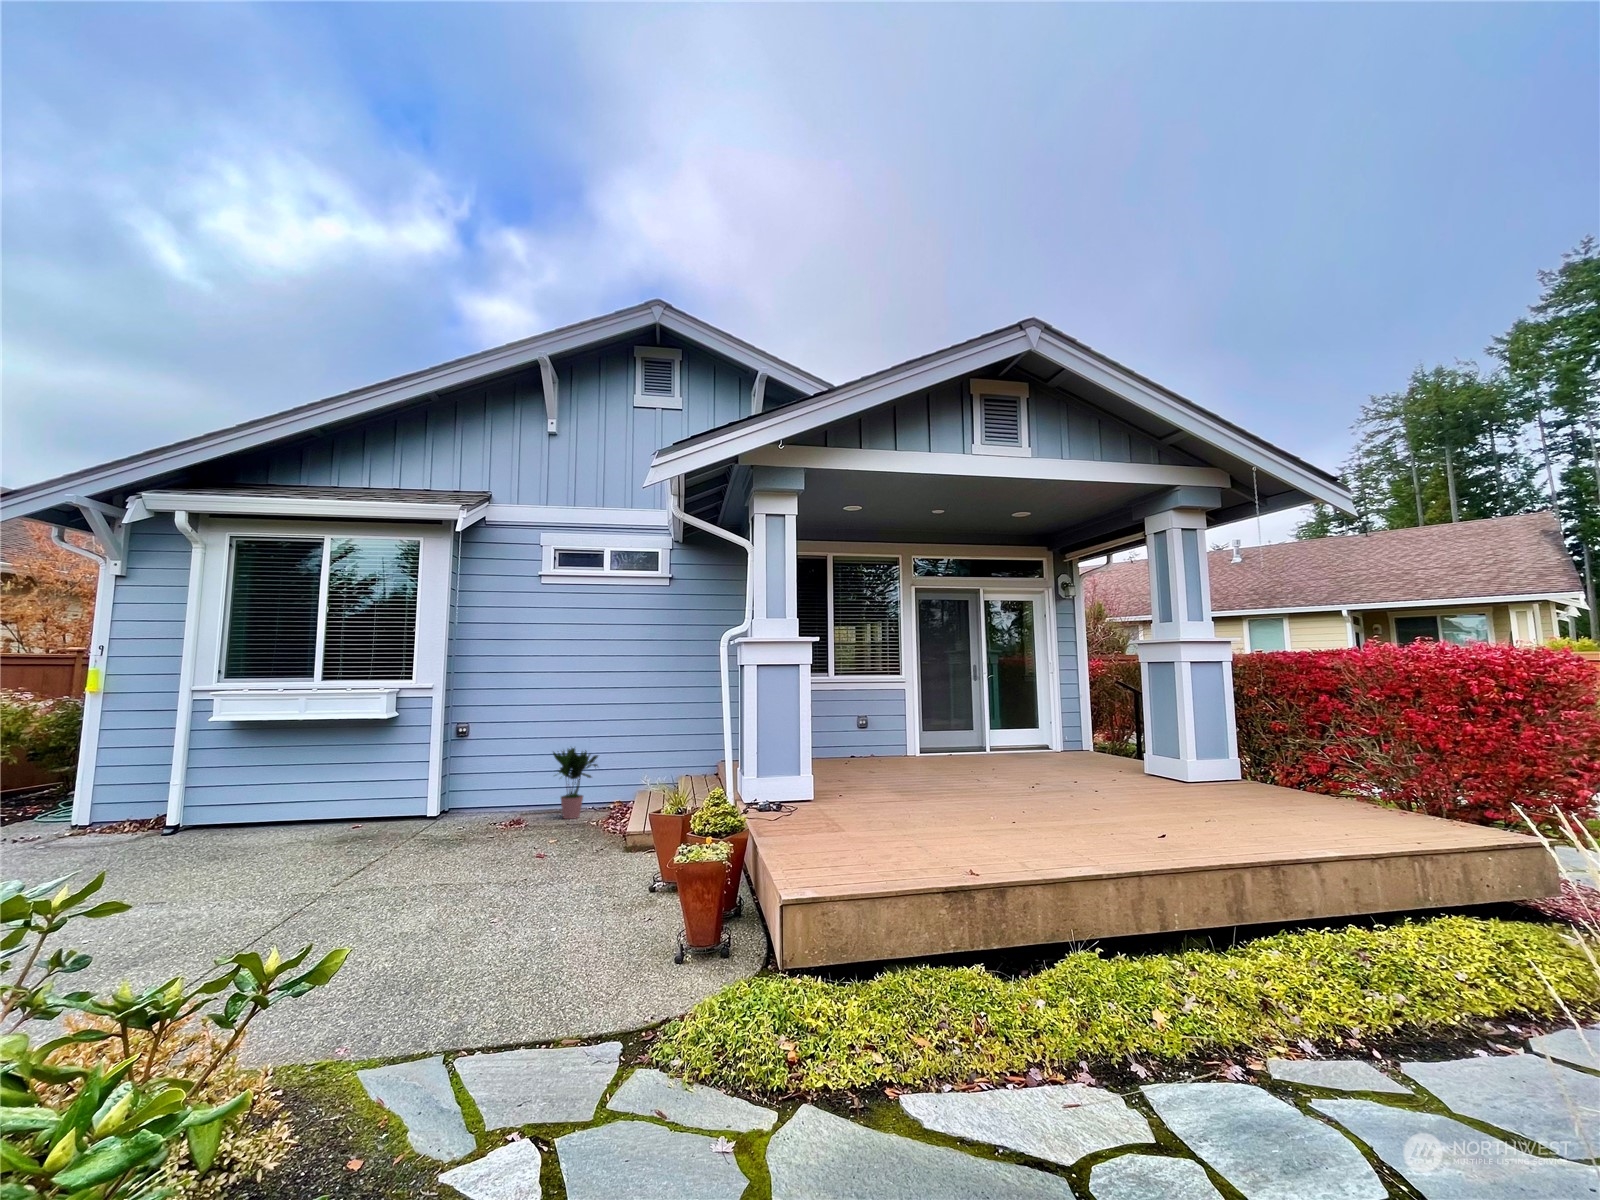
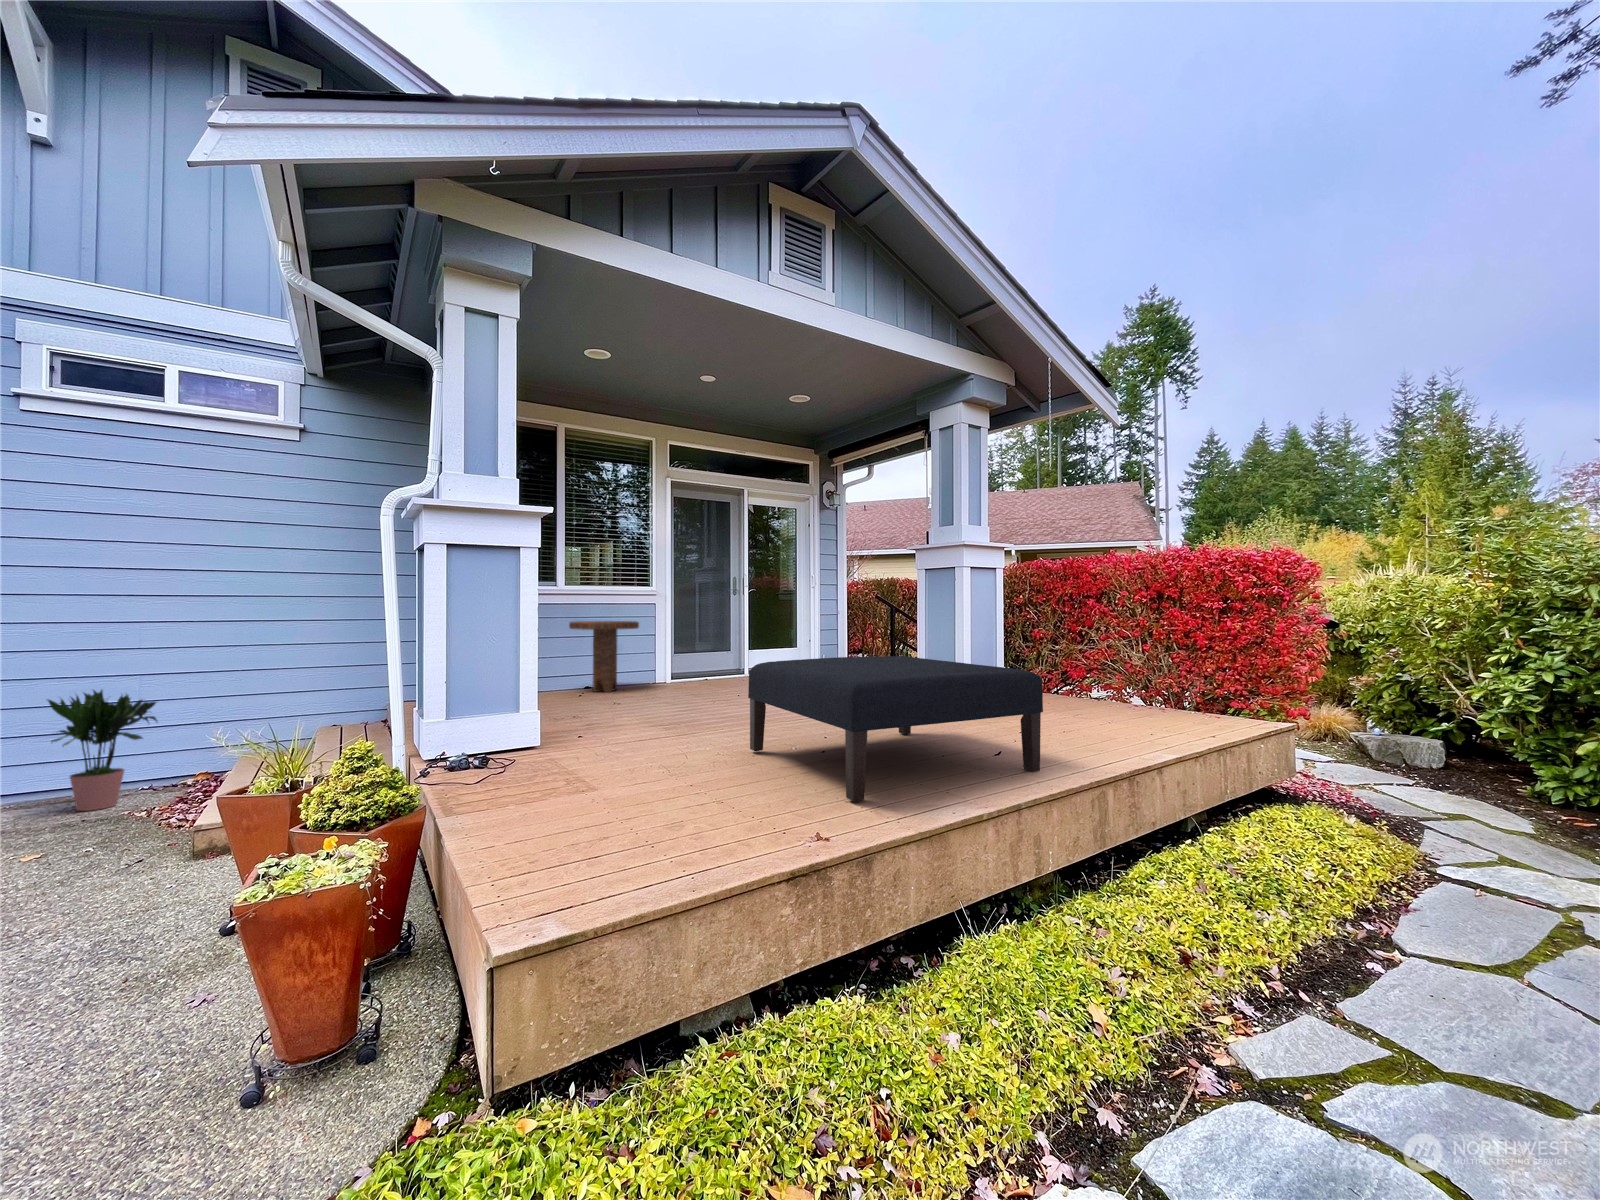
side table: none [835,704,889,763] -> present [569,621,639,692]
ottoman: none [952,749,1182,856] -> present [748,656,1043,802]

